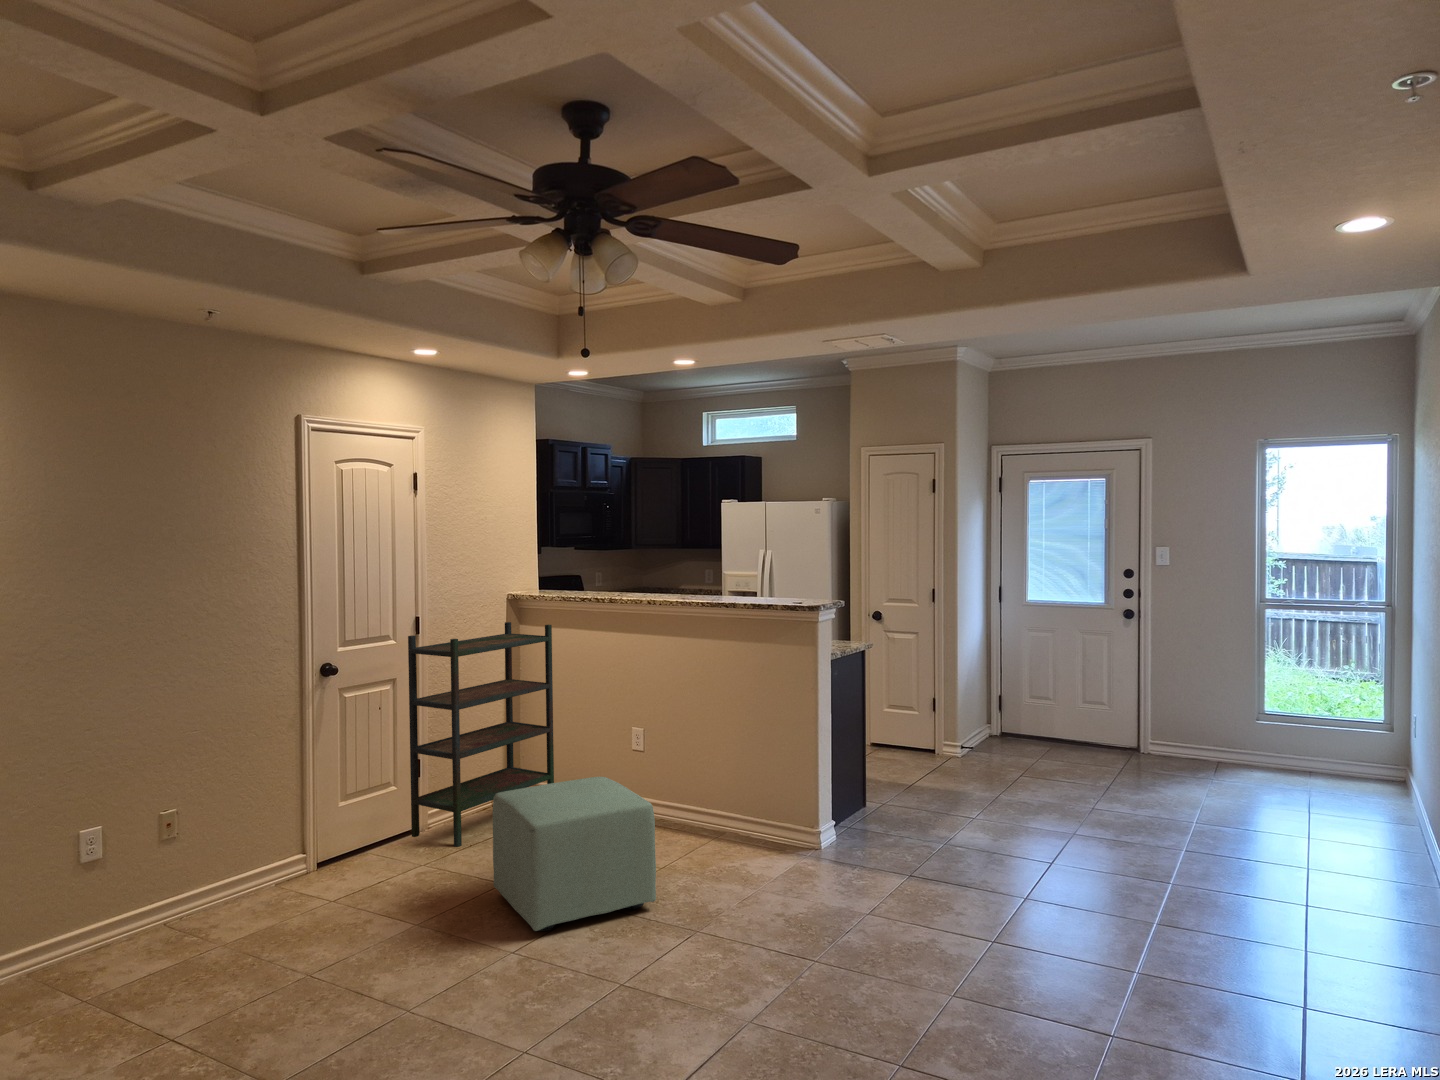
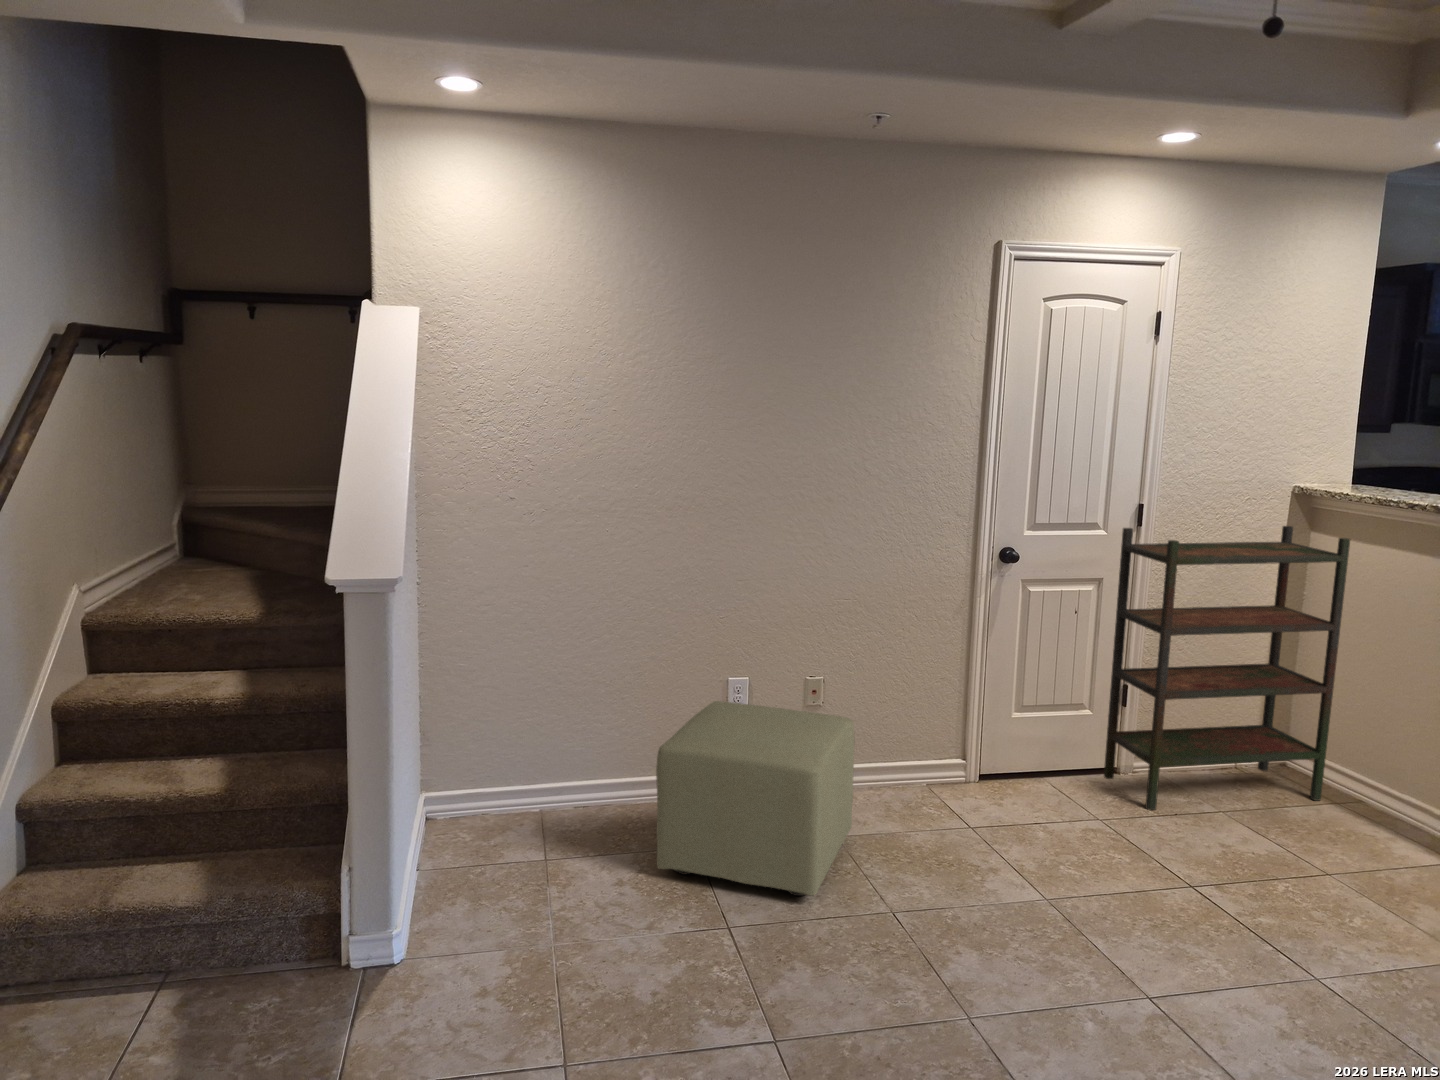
ottoman: present [493,777,656,931] -> present [656,701,854,896]

